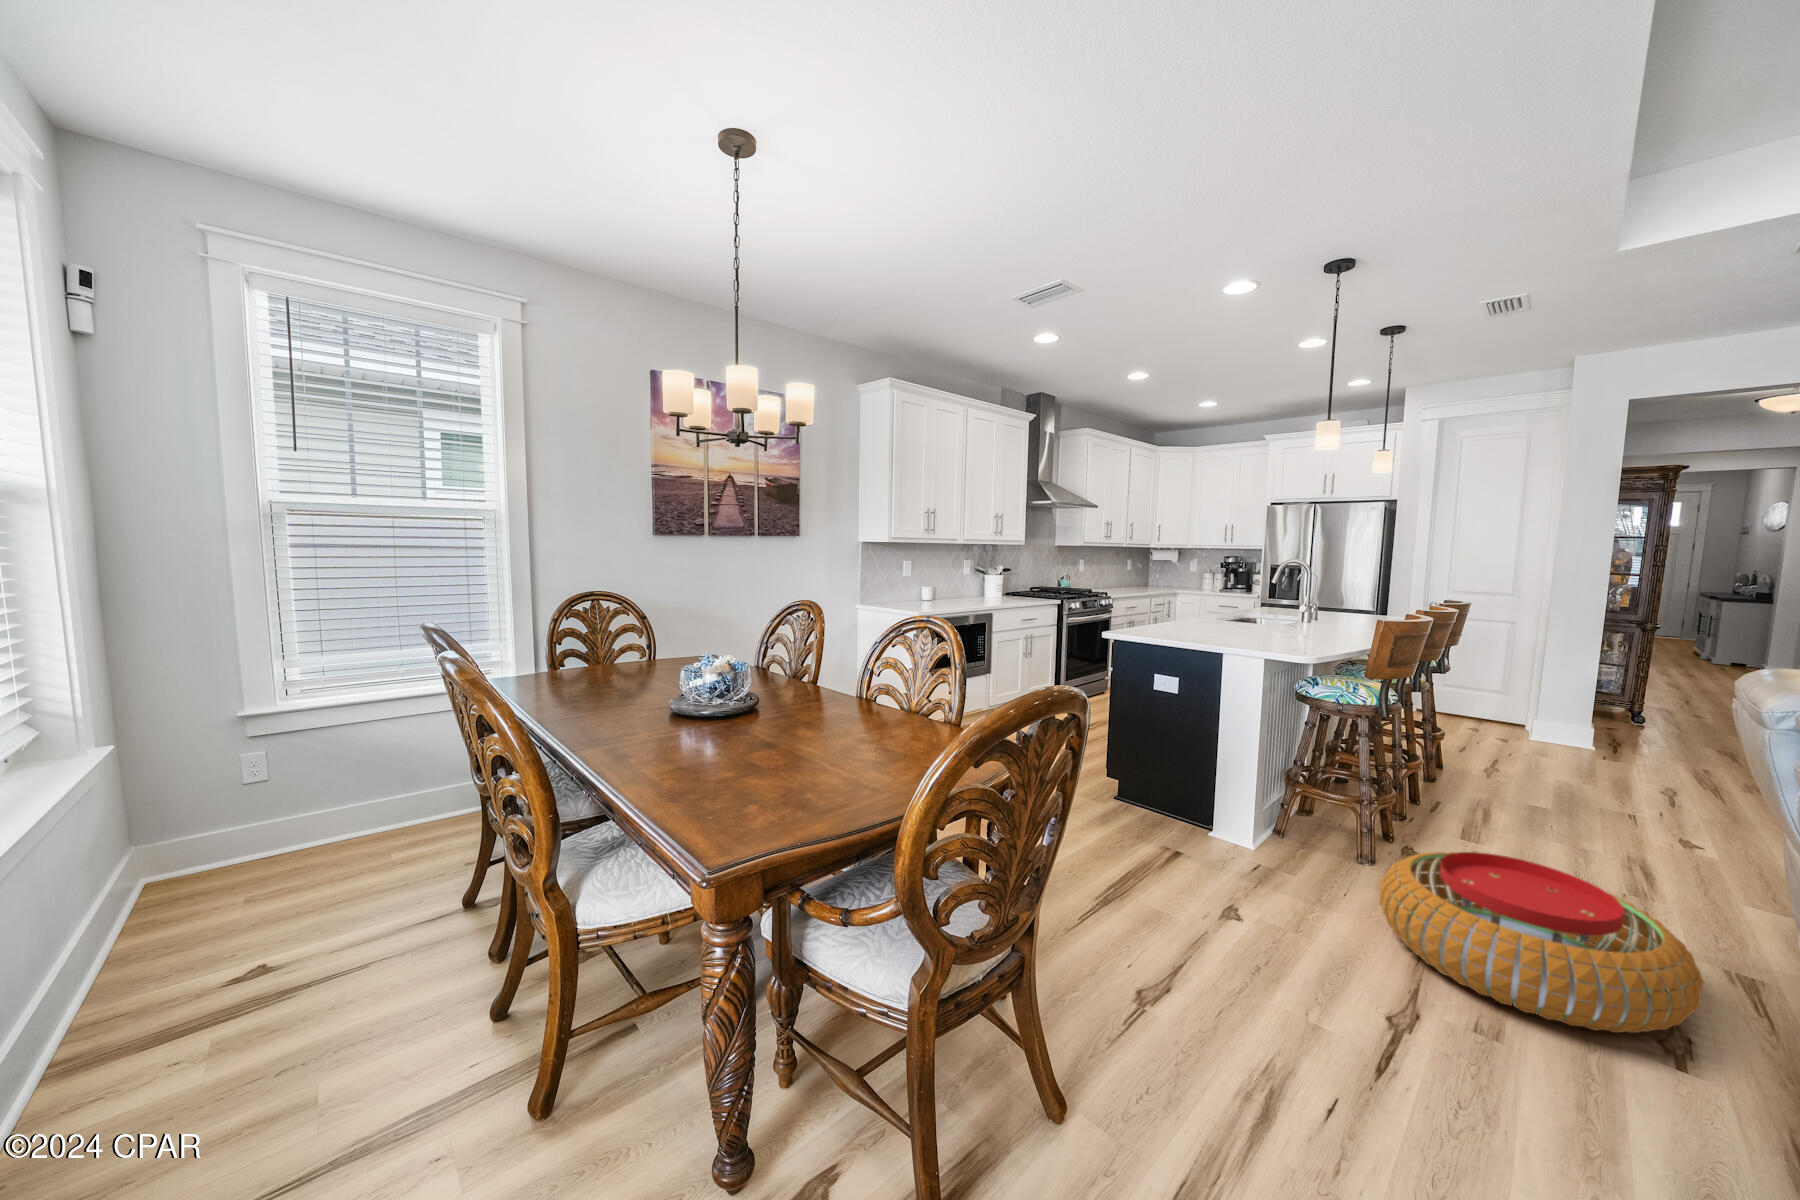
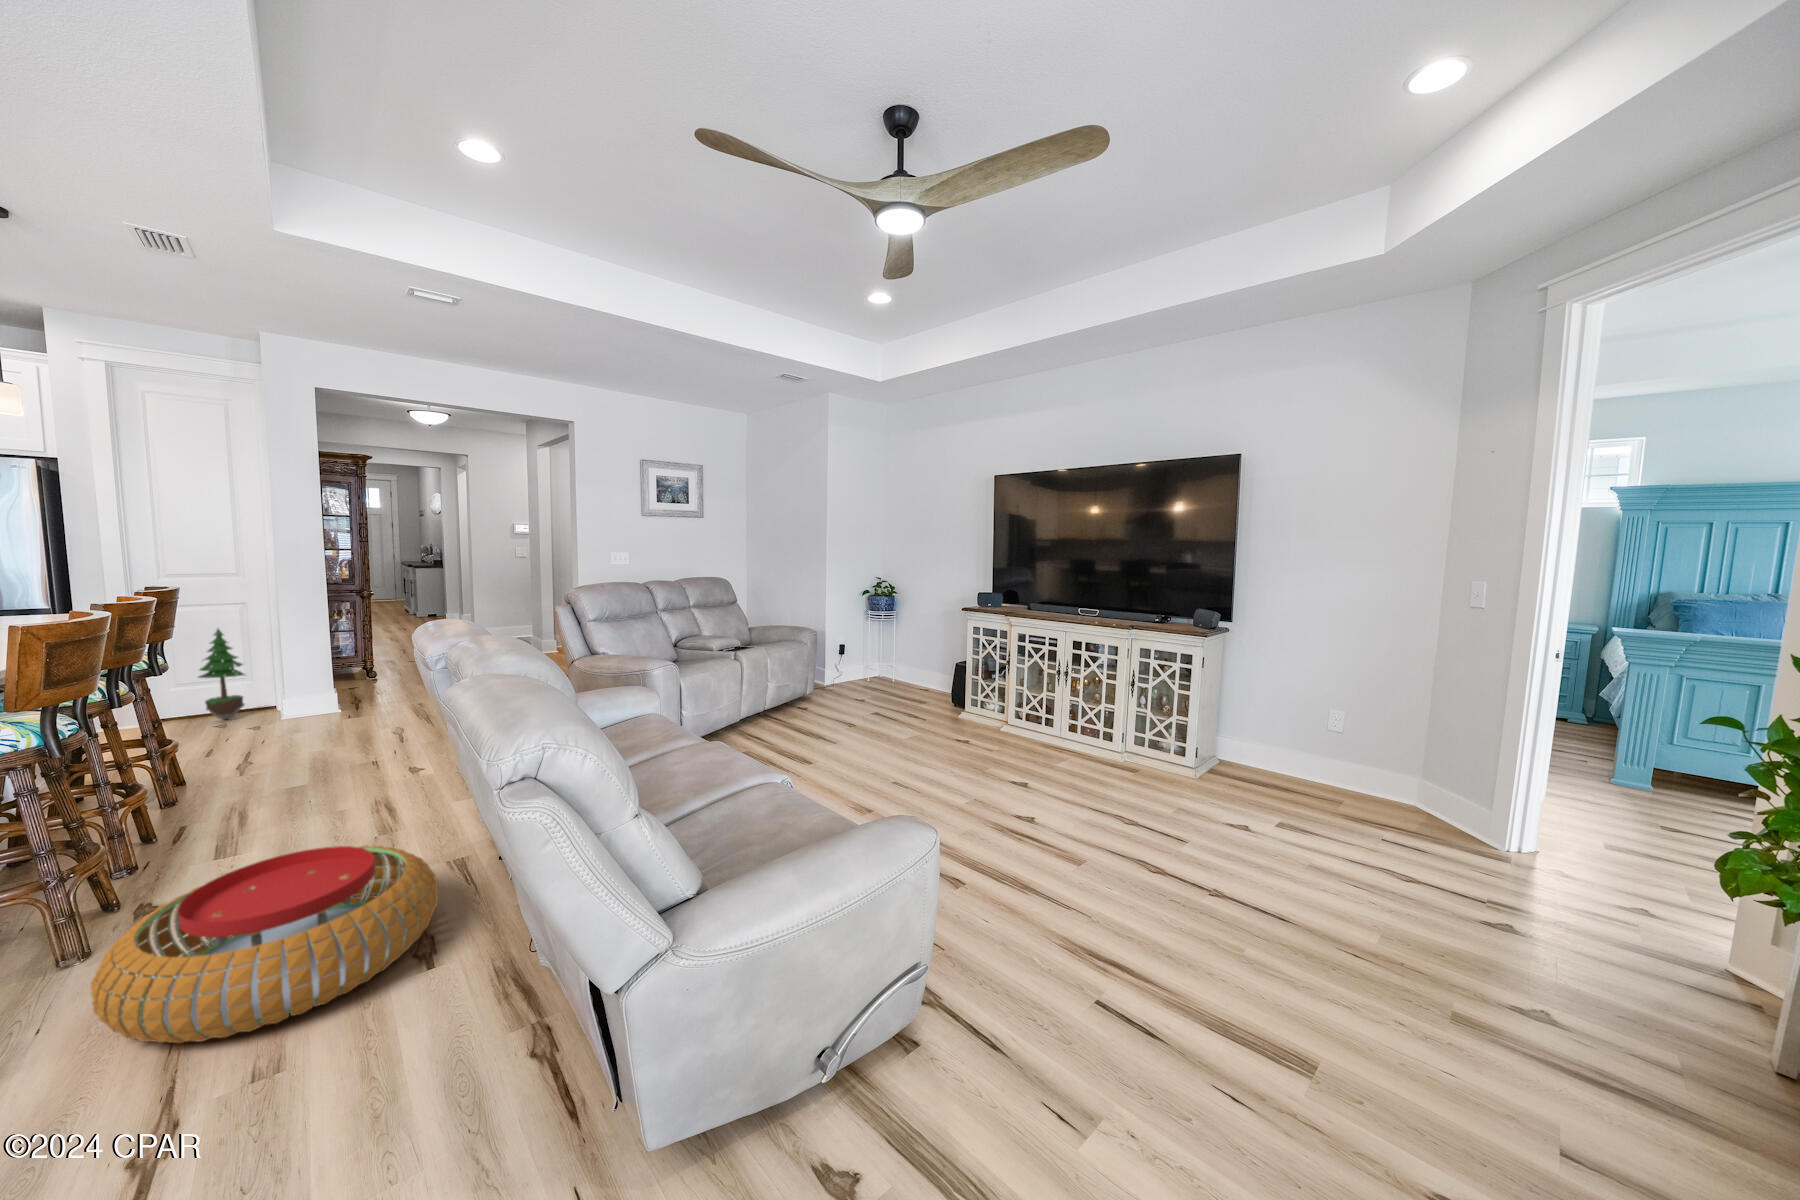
potted tree: none [1465,640,1506,725] -> present [199,629,244,720]

